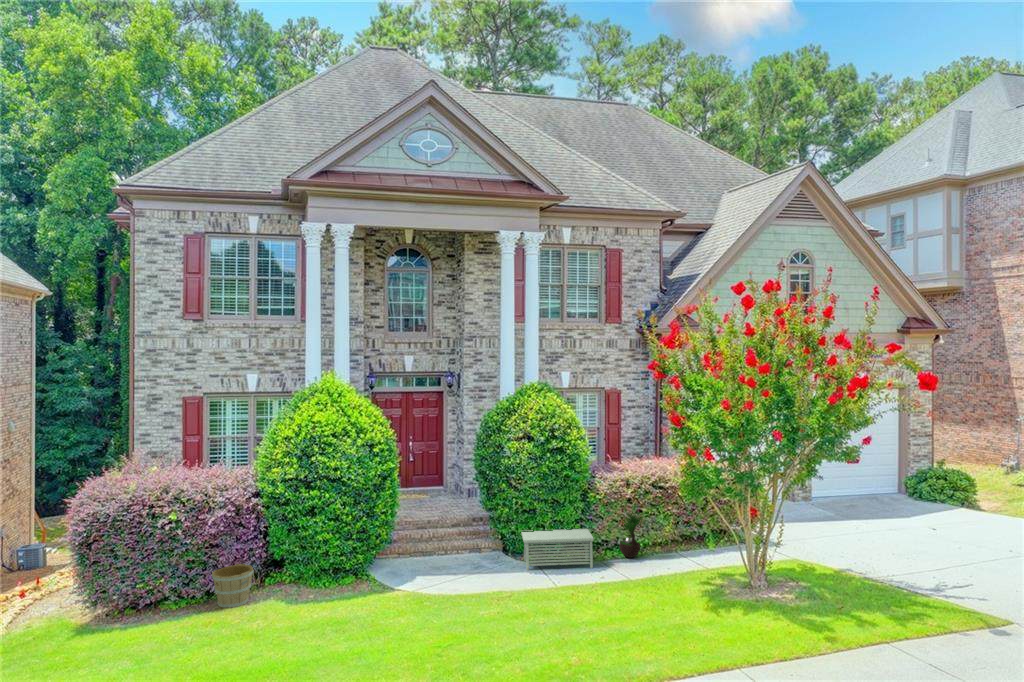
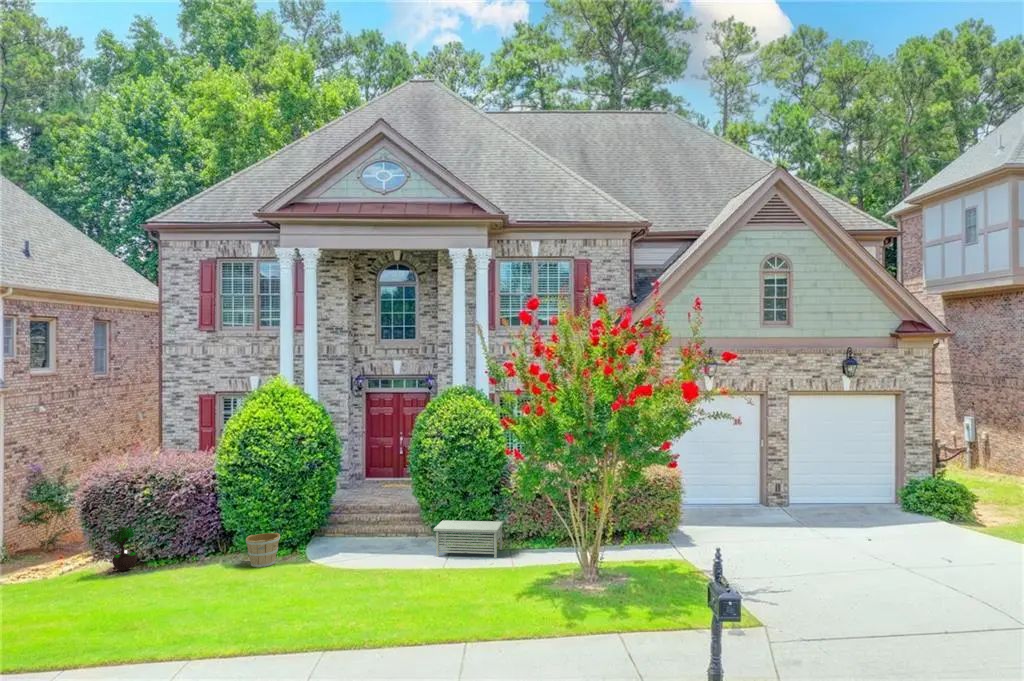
potted tree: present [619,514,644,557] -> present [107,525,137,570]
wooden bucket: present [212,564,254,608] -> present [246,533,280,567]

